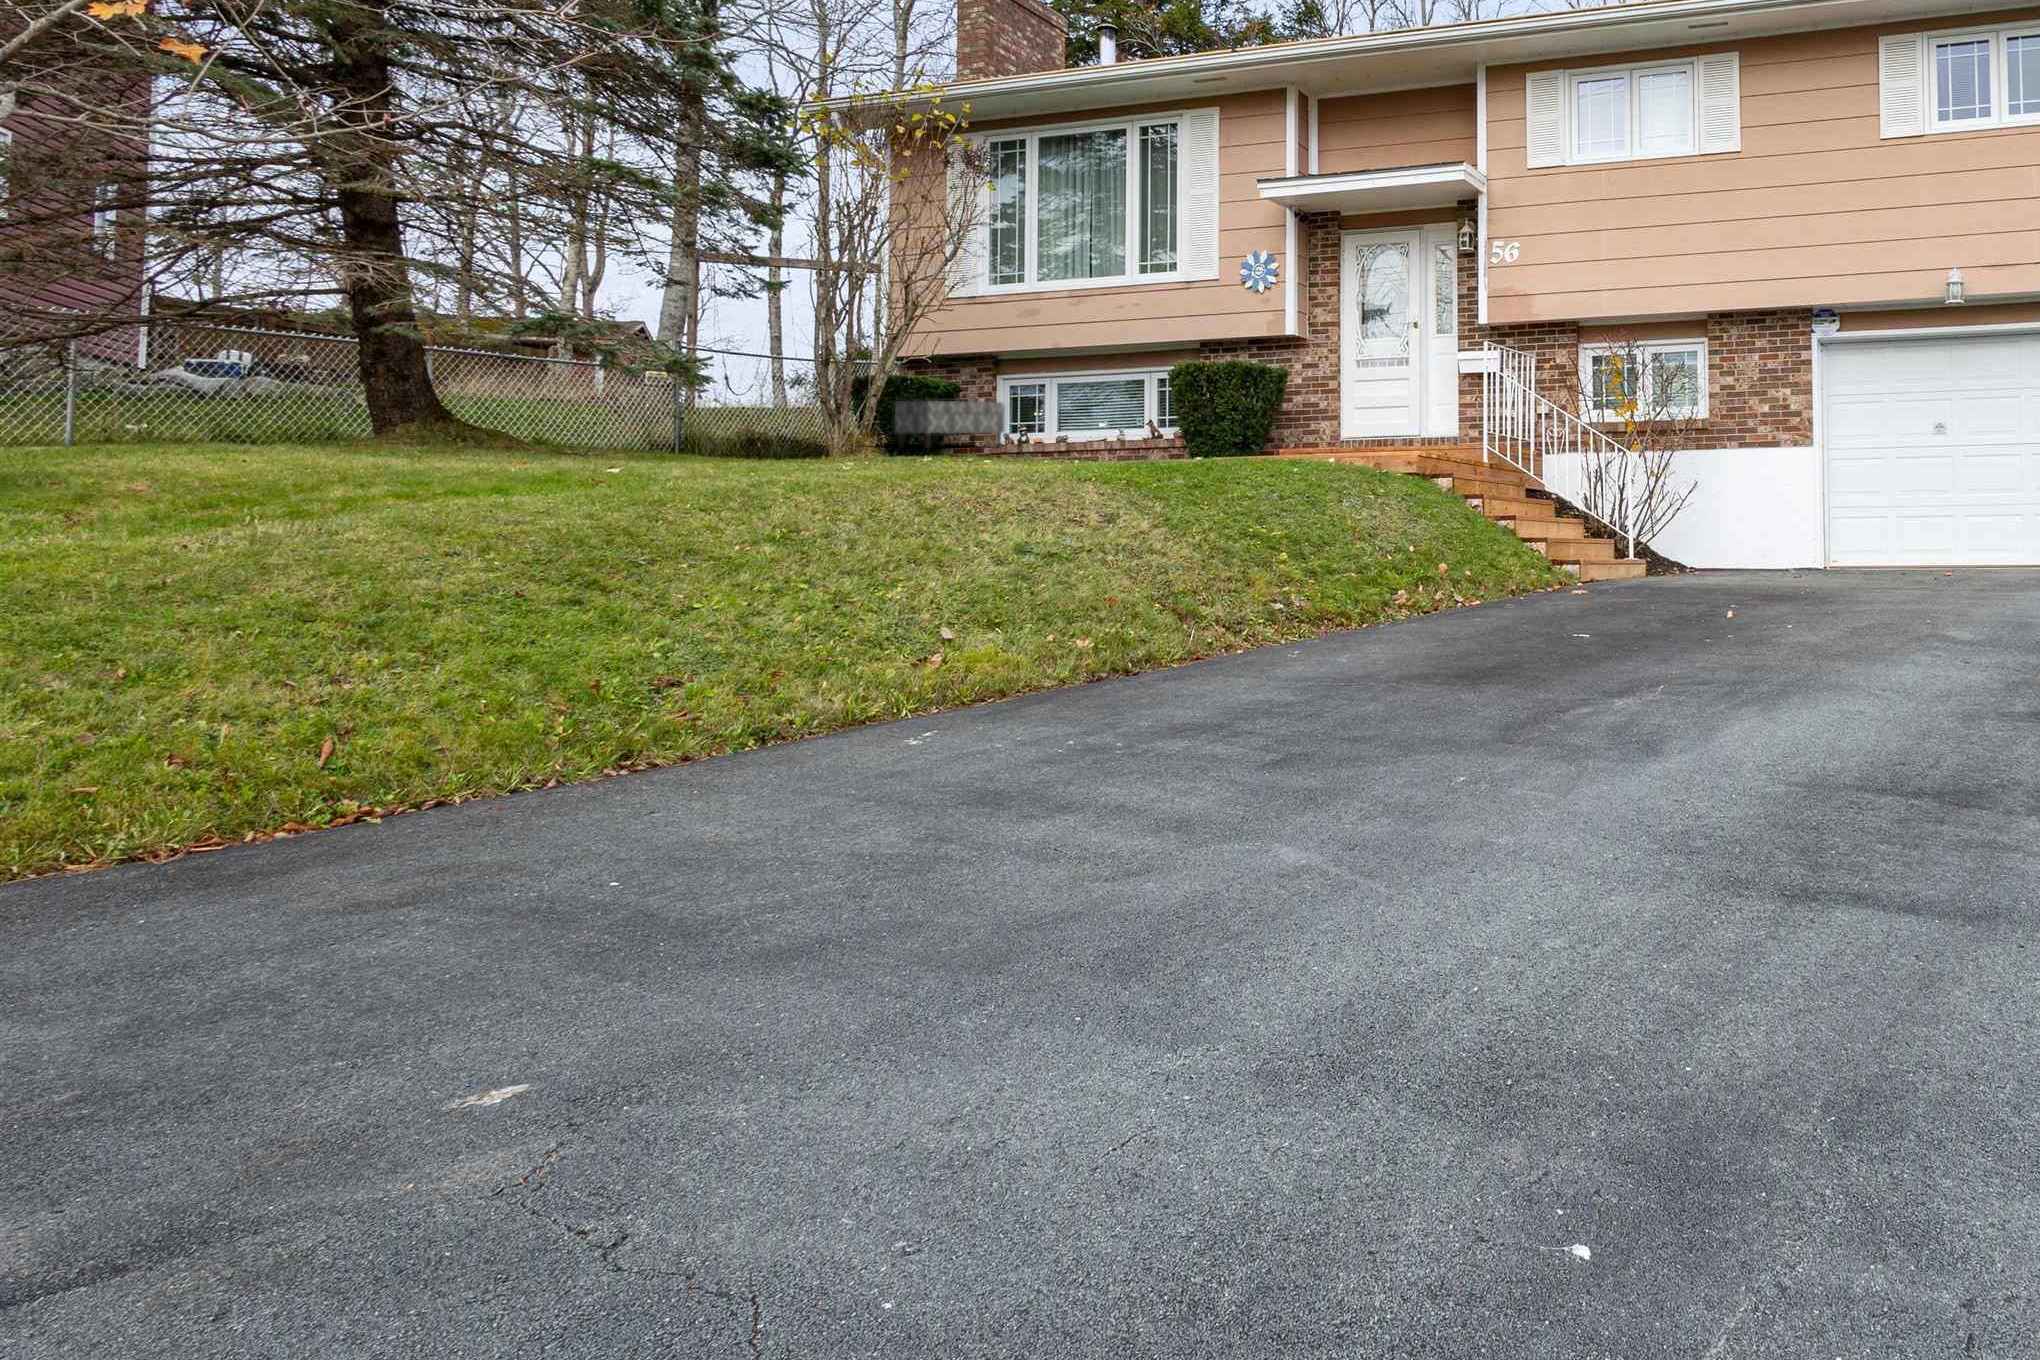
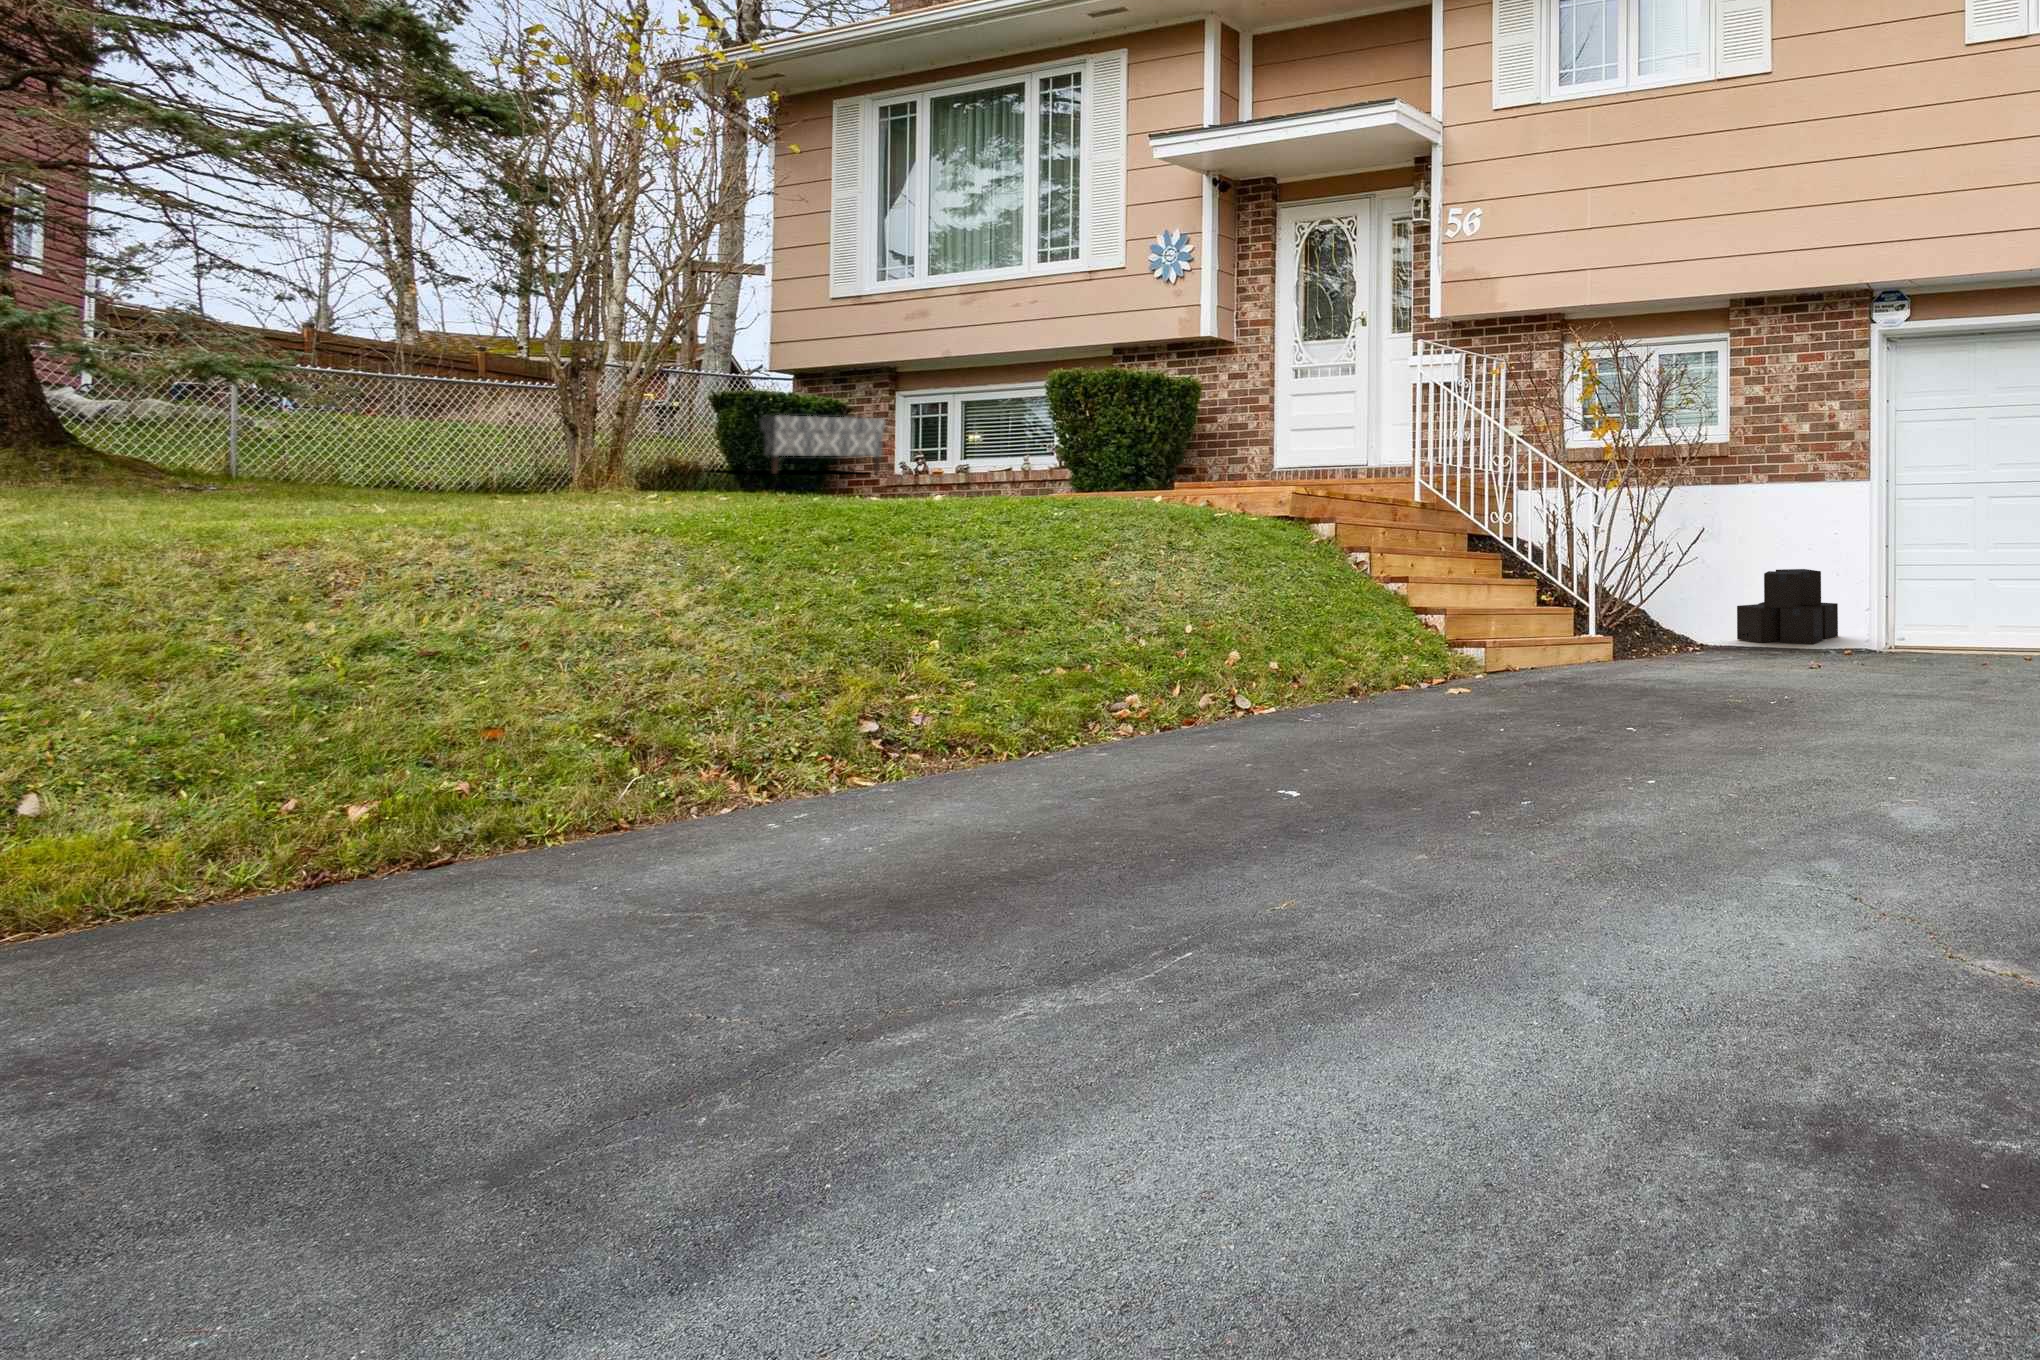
cardboard box: none [1724,510,1790,562] -> present [1737,569,1838,644]

